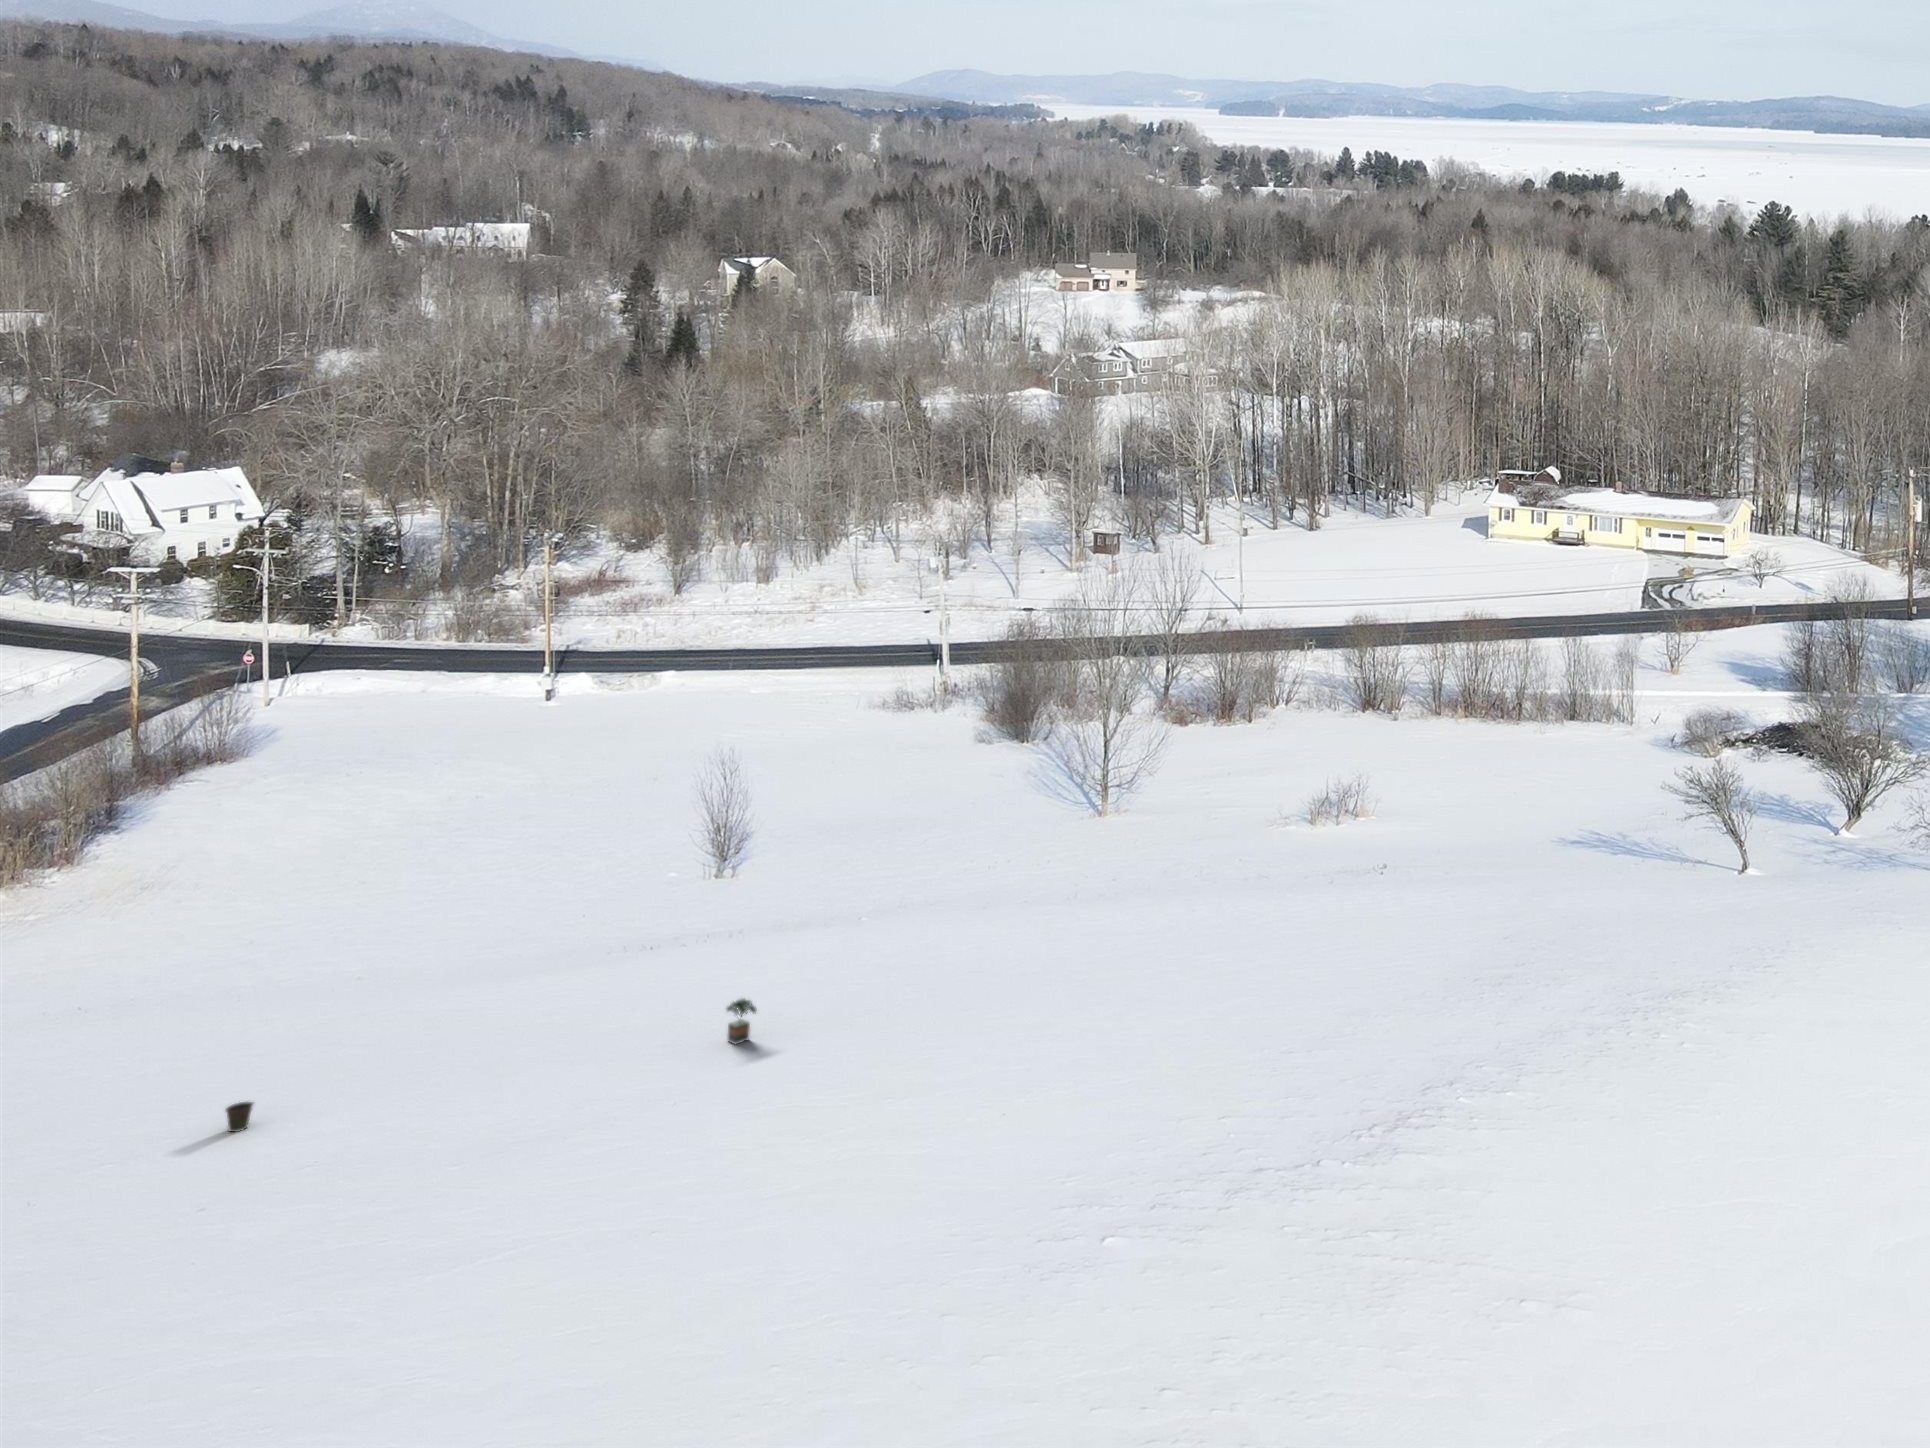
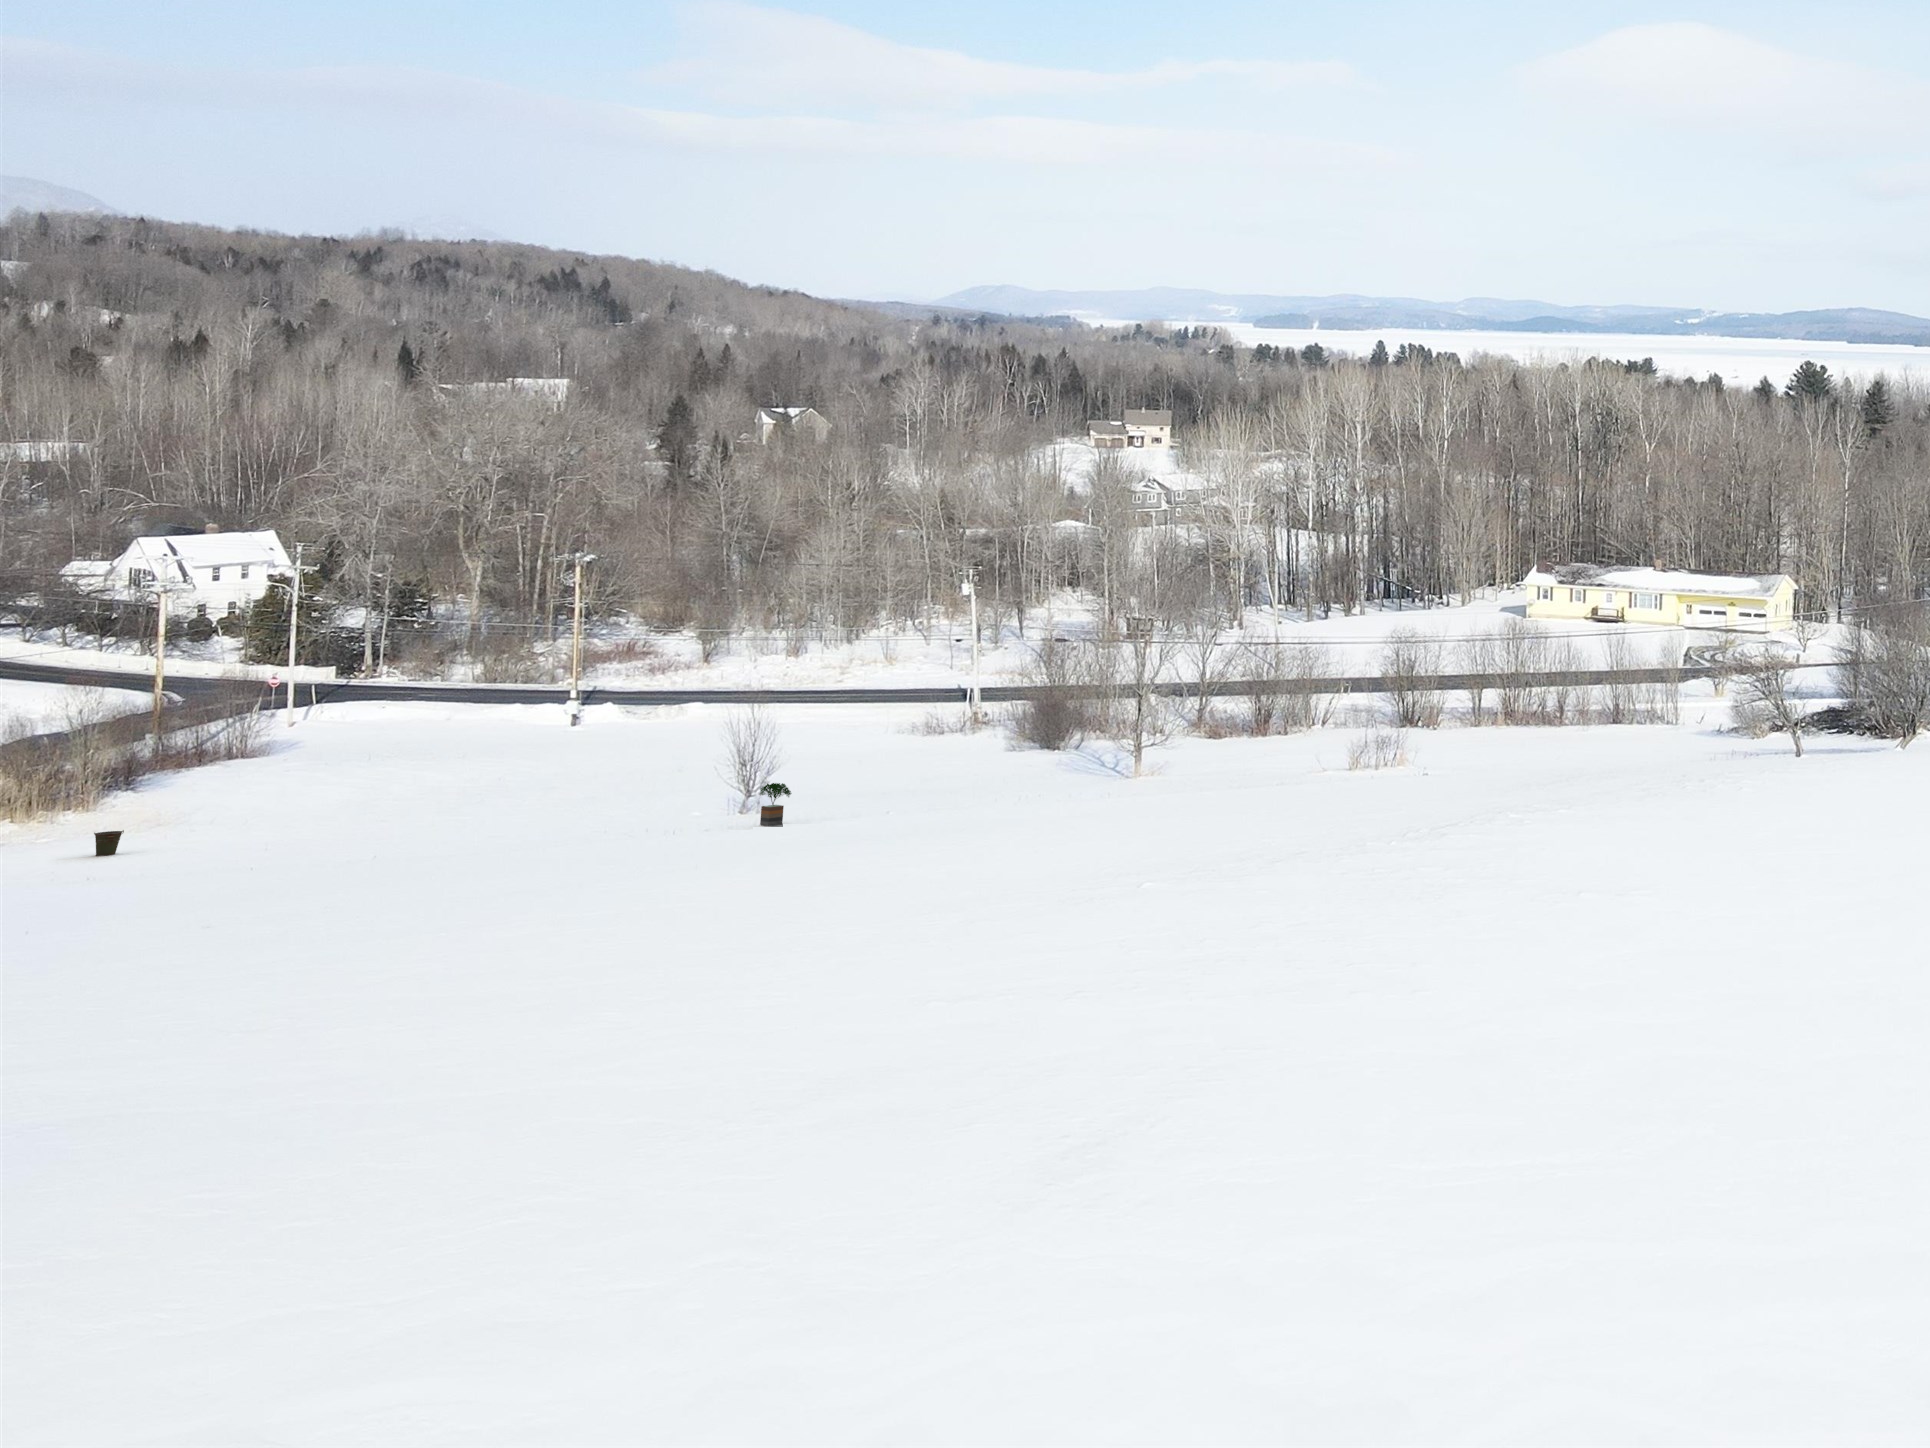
bucket: present [226,1102,253,1132] -> present [94,830,124,856]

